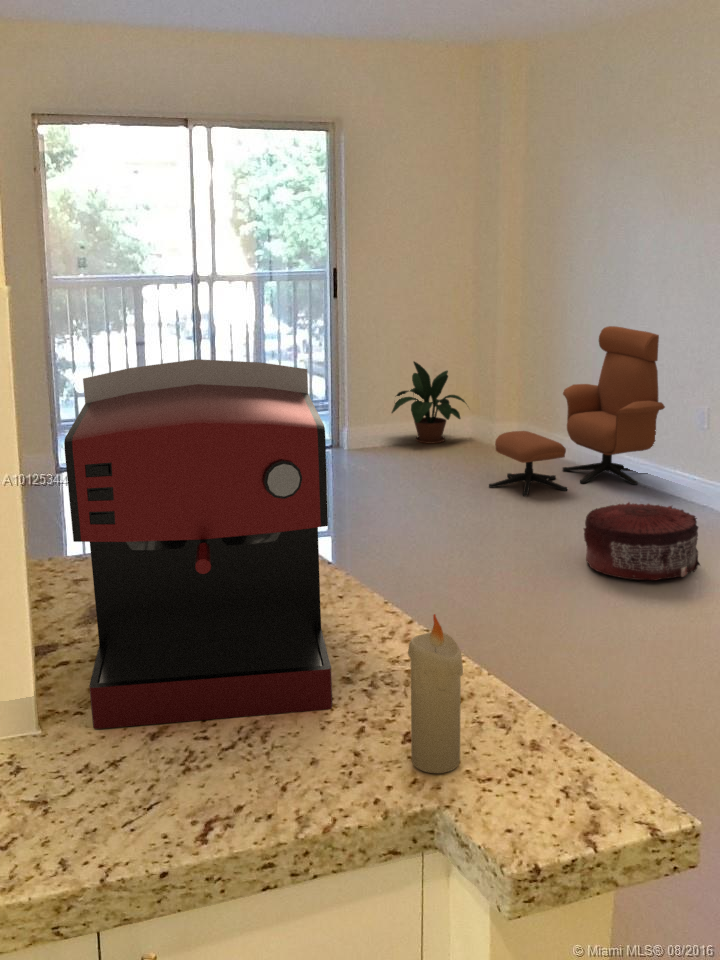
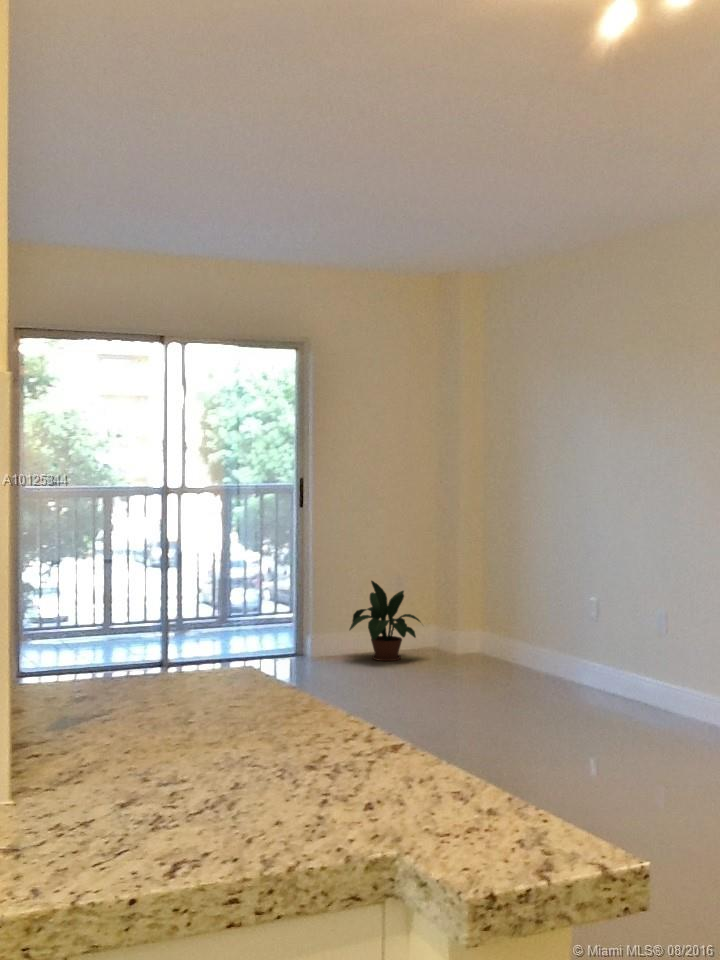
lounge chair: present [489,326,665,497] -> none [443,549,611,709]
coffee maker: present [64,359,332,729] -> none [62,466,299,799]
pouf: present [584,502,700,580] -> none [536,709,651,785]
candle: present [408,614,463,773] -> none [372,671,422,830]

